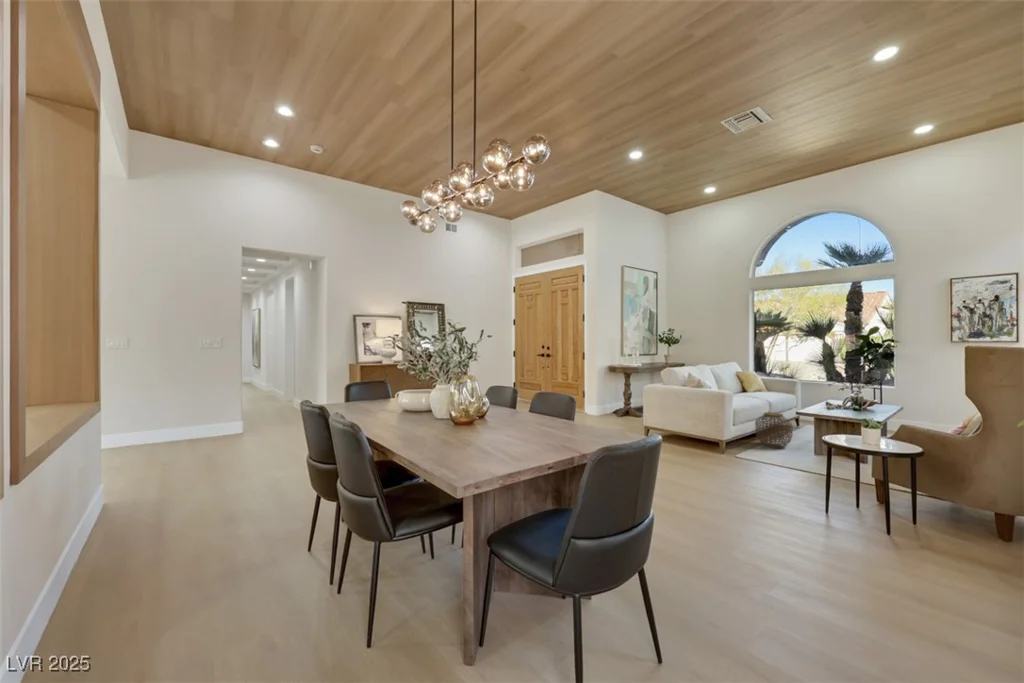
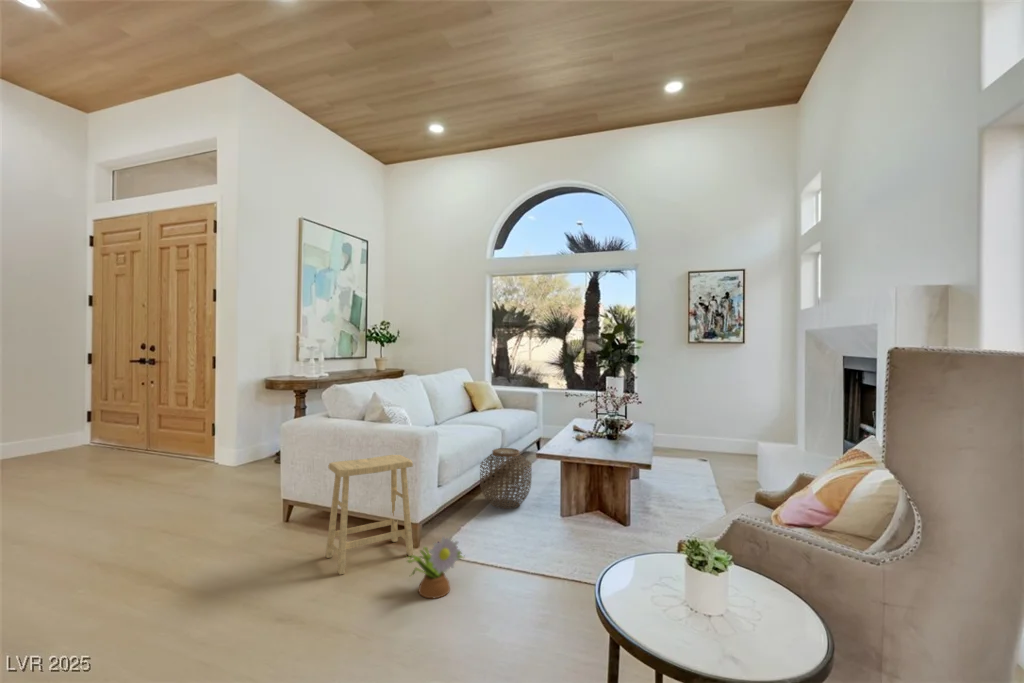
footstool: none [676,408,722,459] -> present [326,455,413,575]
decorative plant: none [723,444,755,472] -> present [408,537,463,598]

